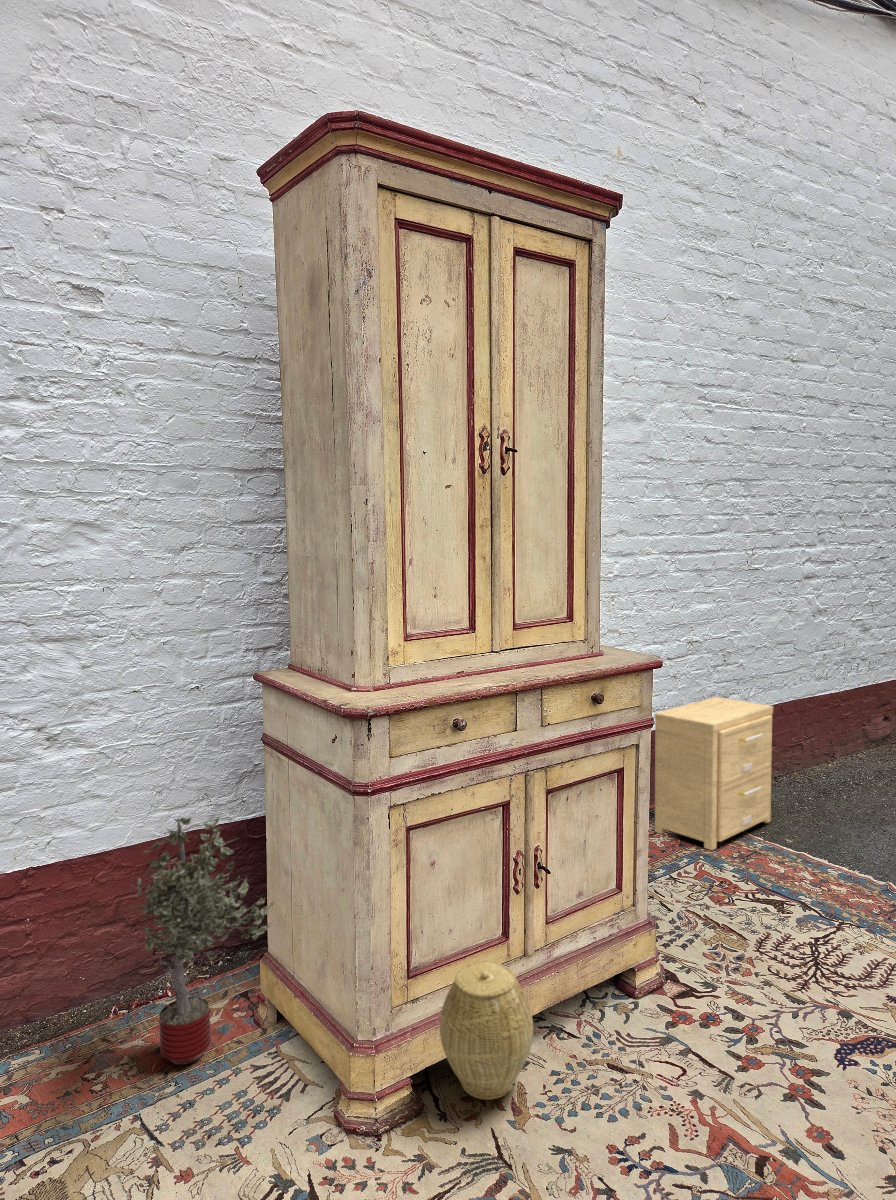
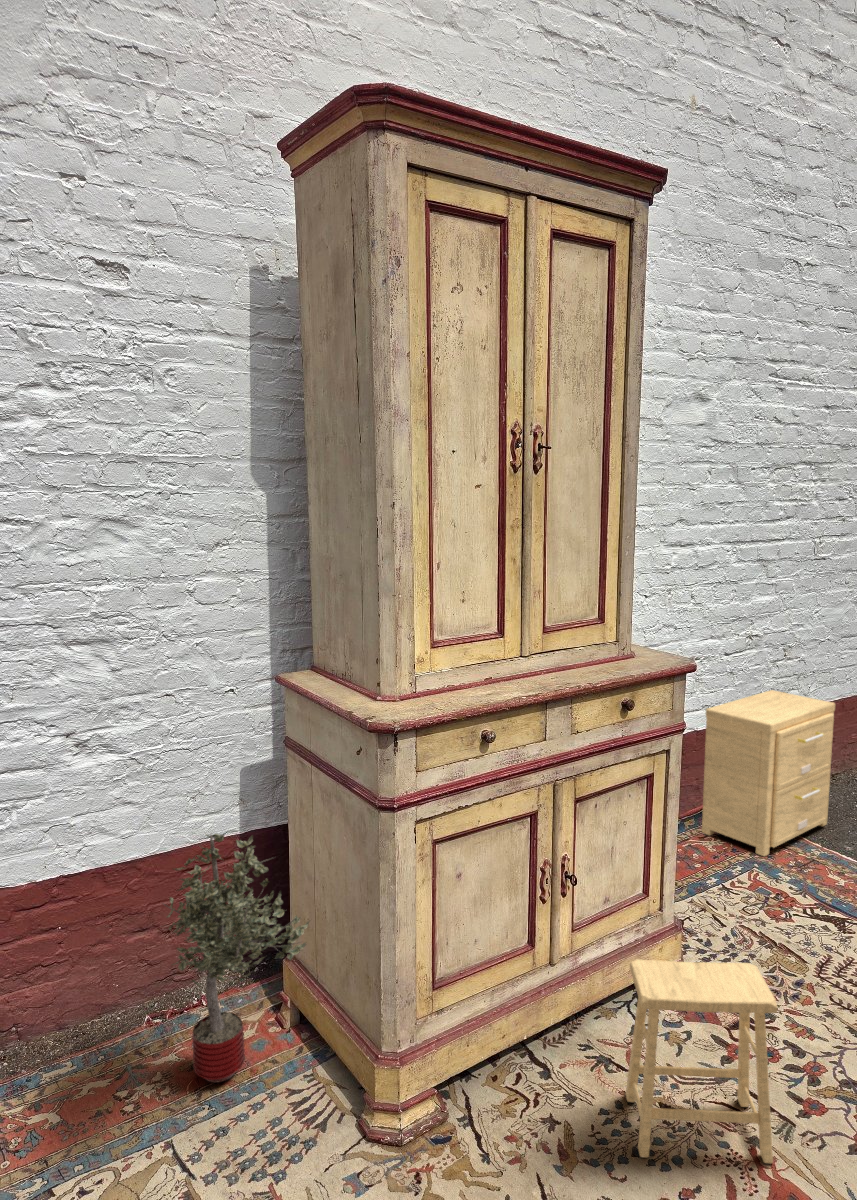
footstool: none [576,923,710,1111] -> present [625,959,777,1163]
woven basket: present [440,962,533,1100] -> none [483,993,583,1139]

